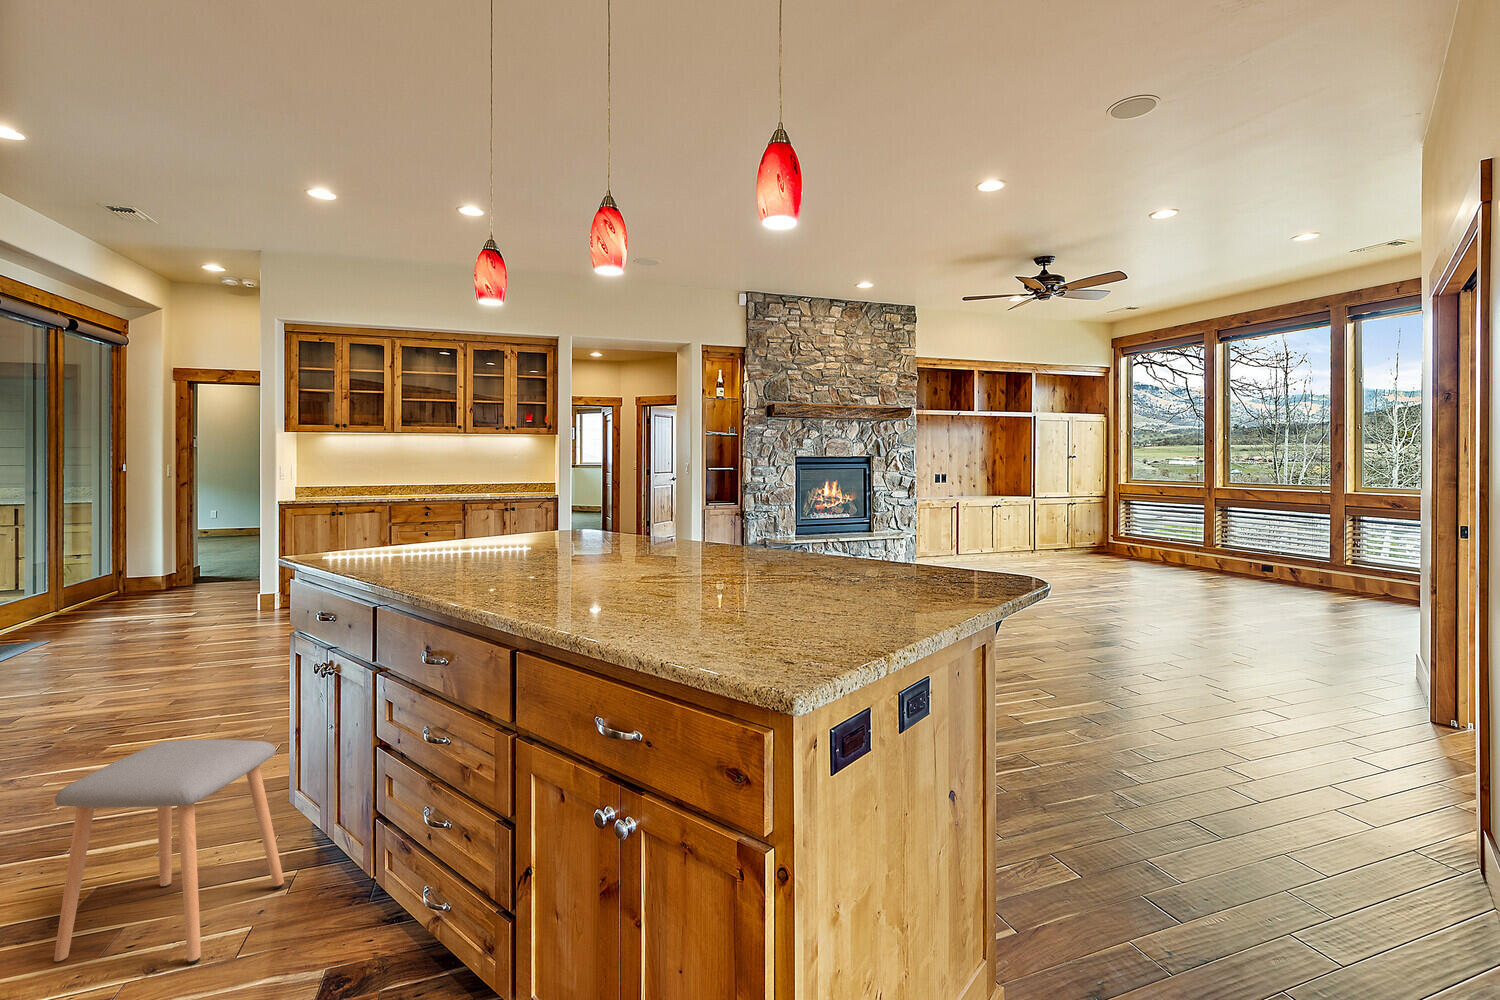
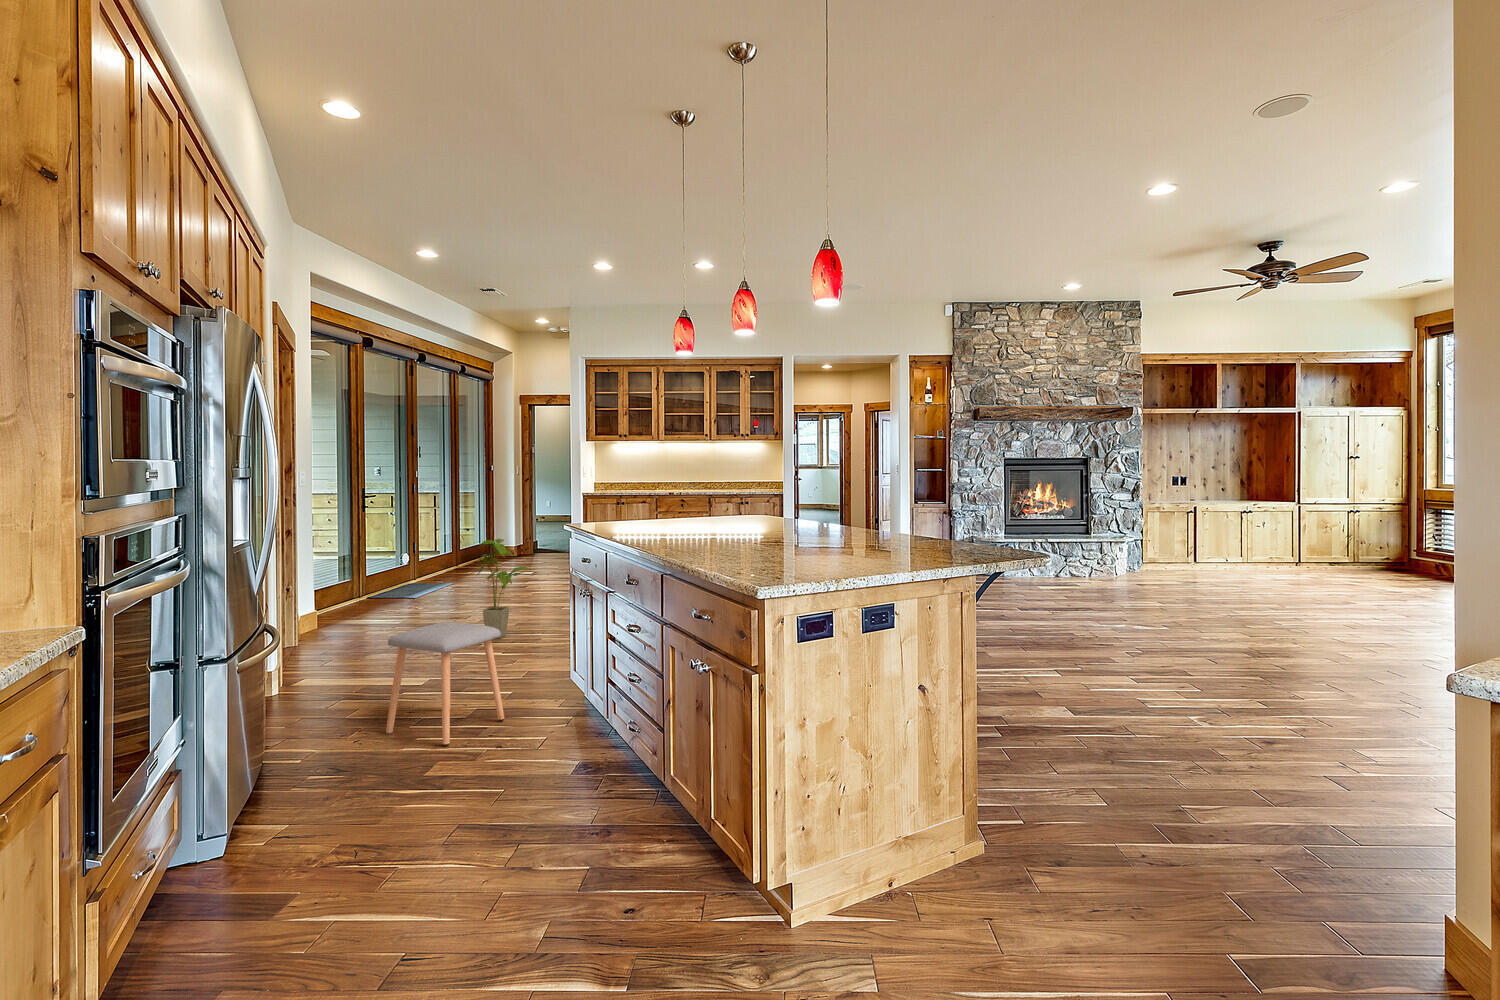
house plant: none [160,582,259,733] -> present [477,539,530,639]

